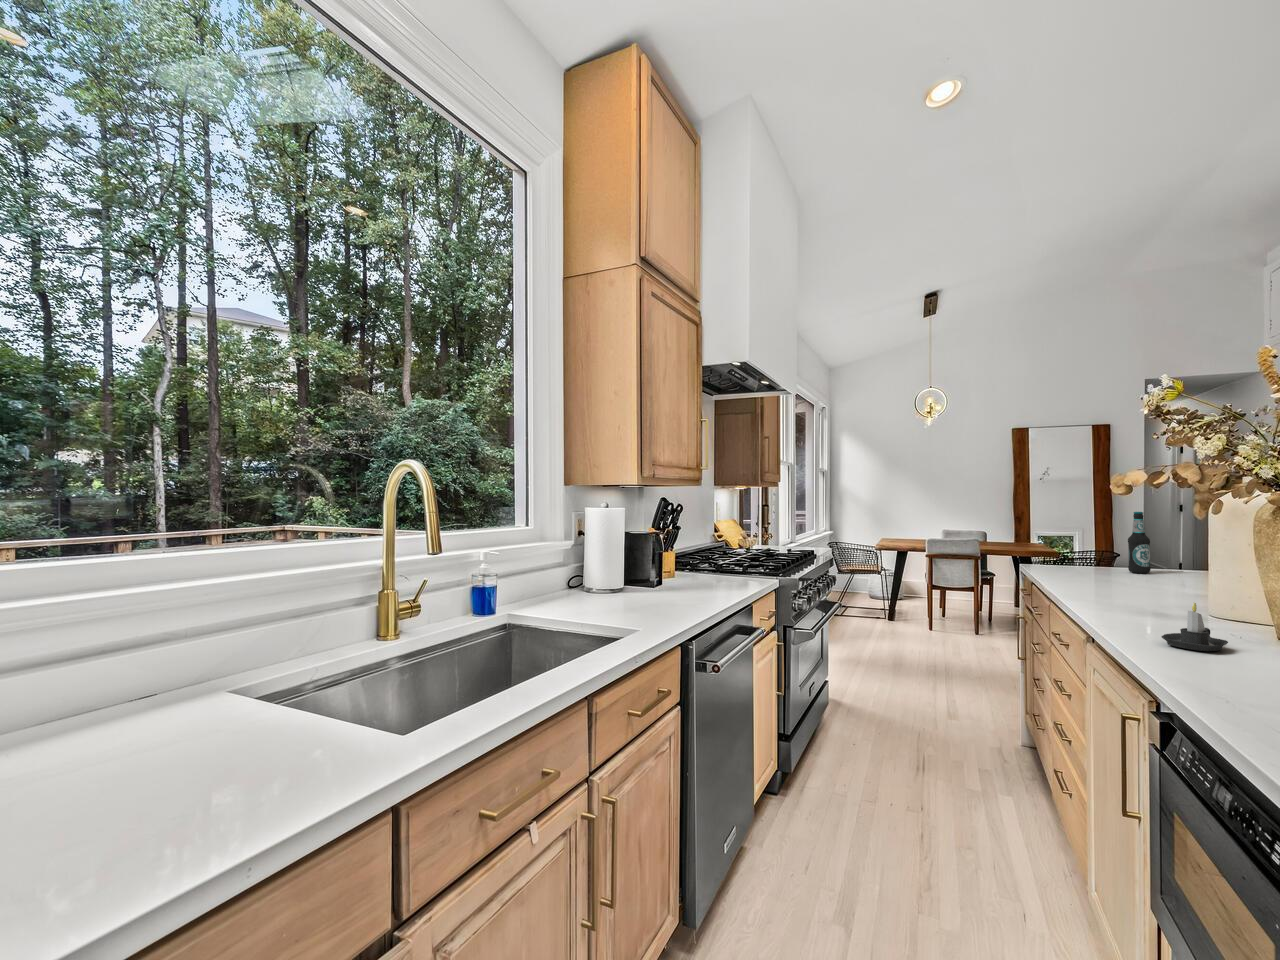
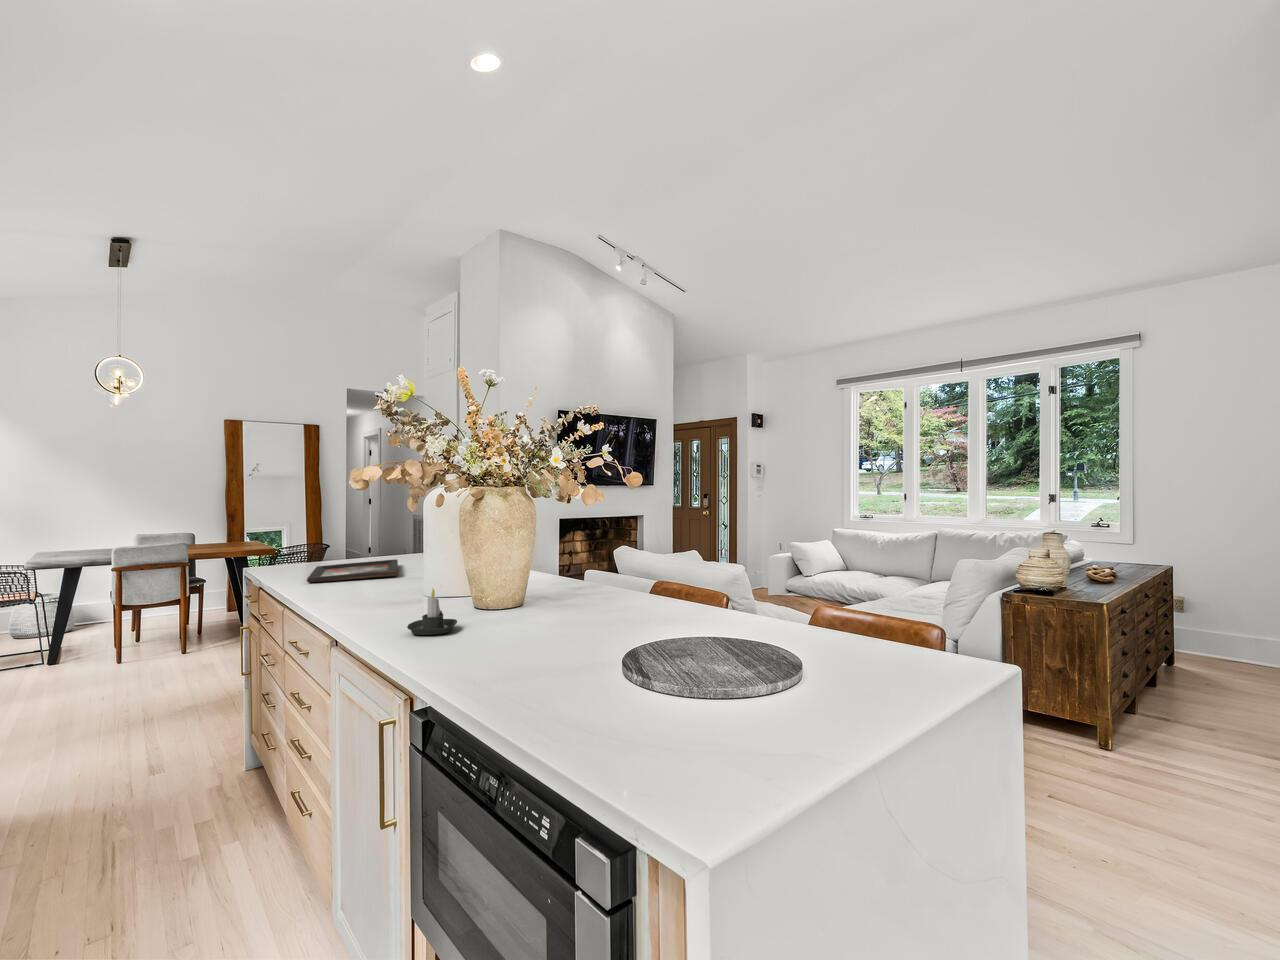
bottle: present [1128,512,1151,573] -> none [350,505,369,564]
decorative tray: none [1075,570,1185,590] -> present [307,559,399,582]

